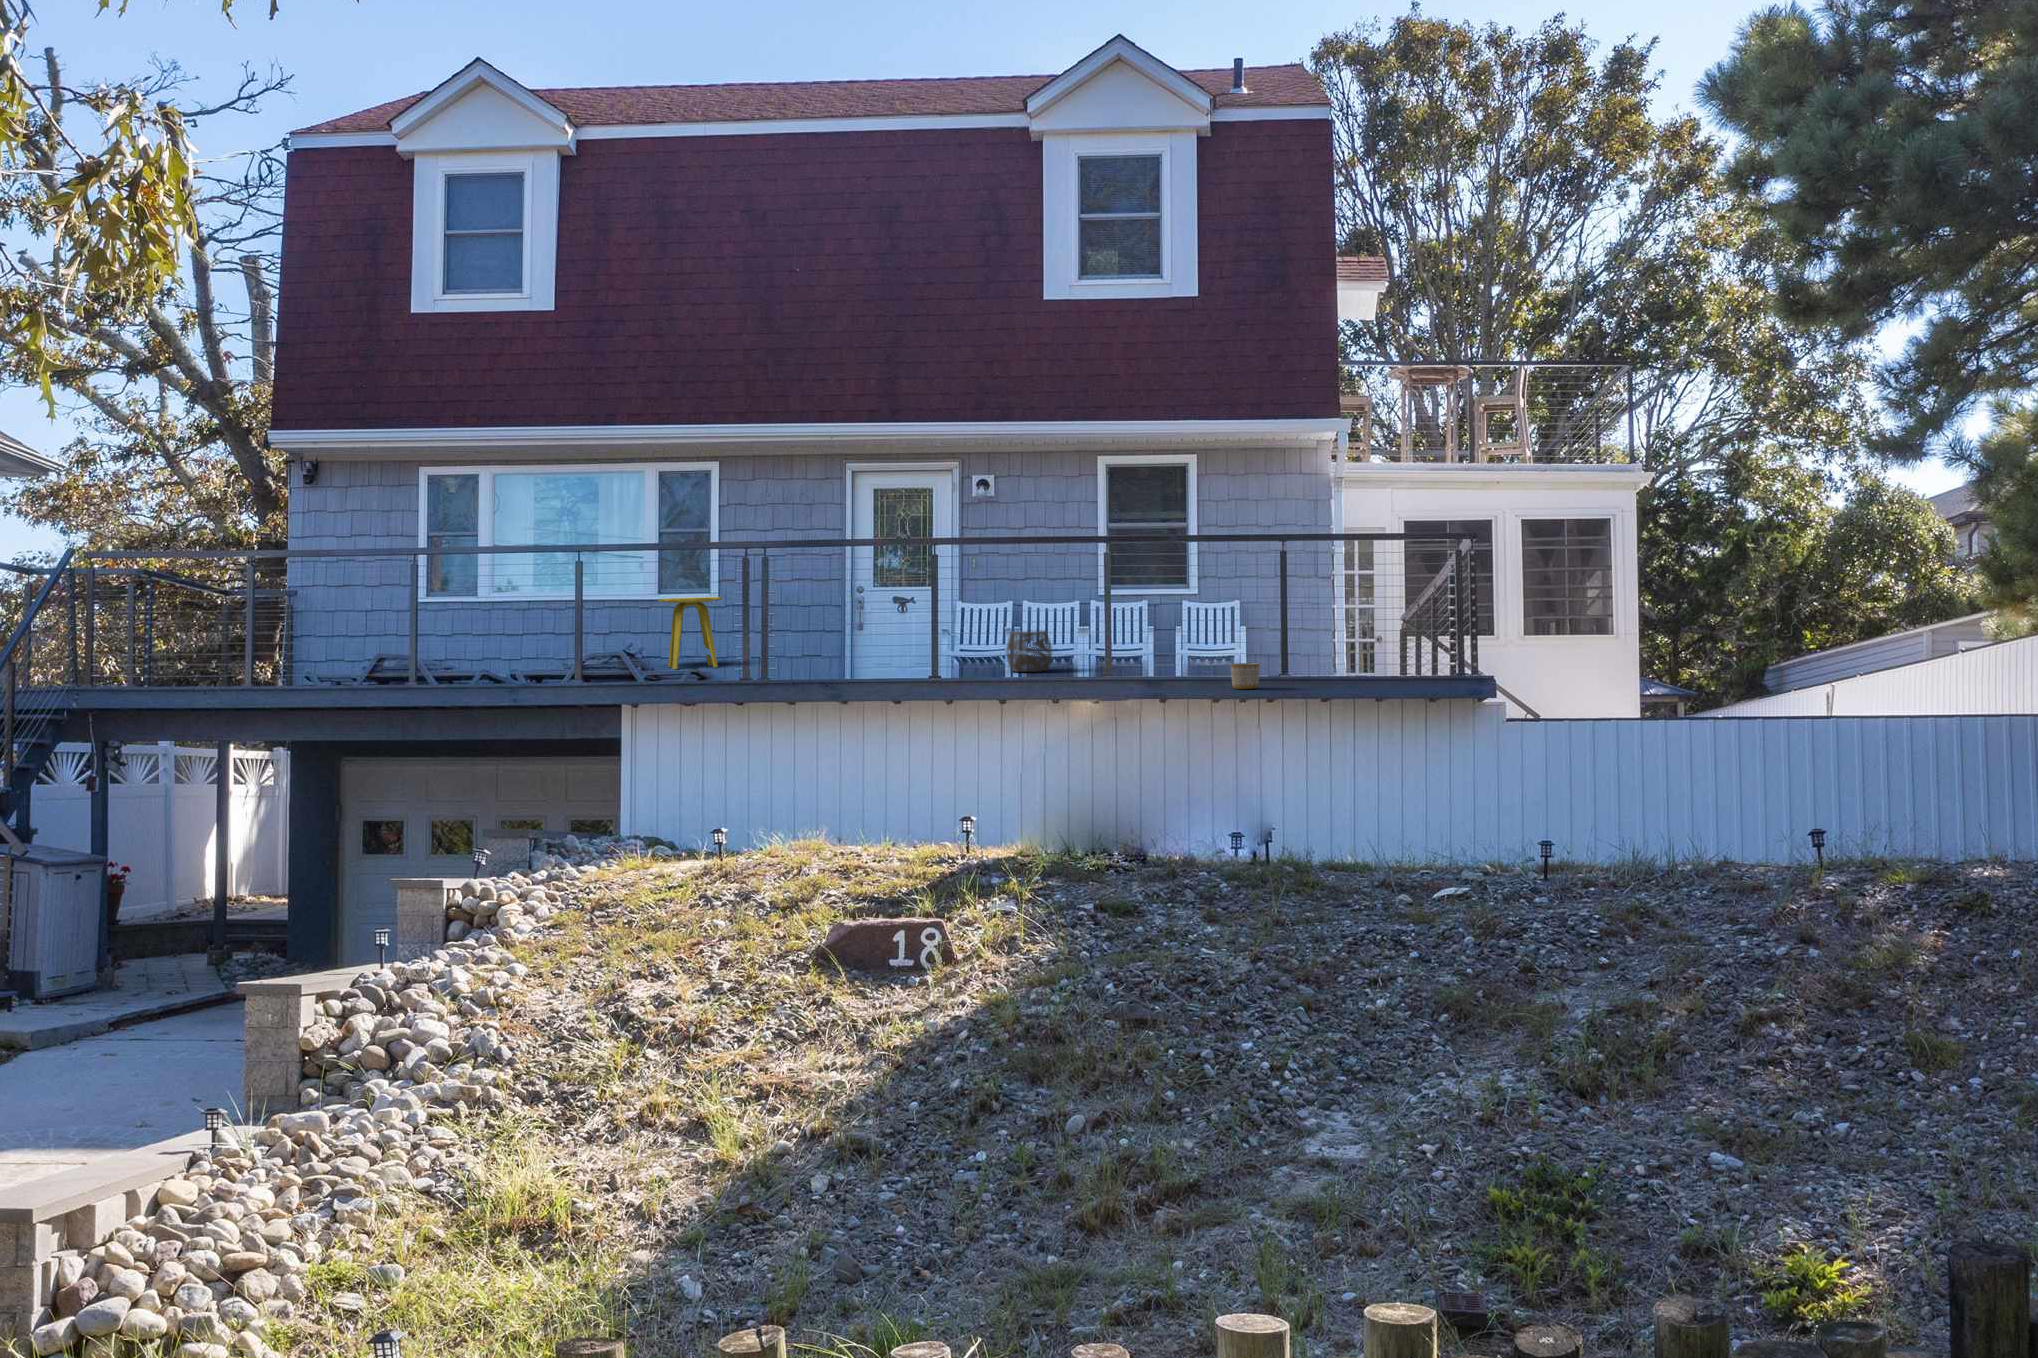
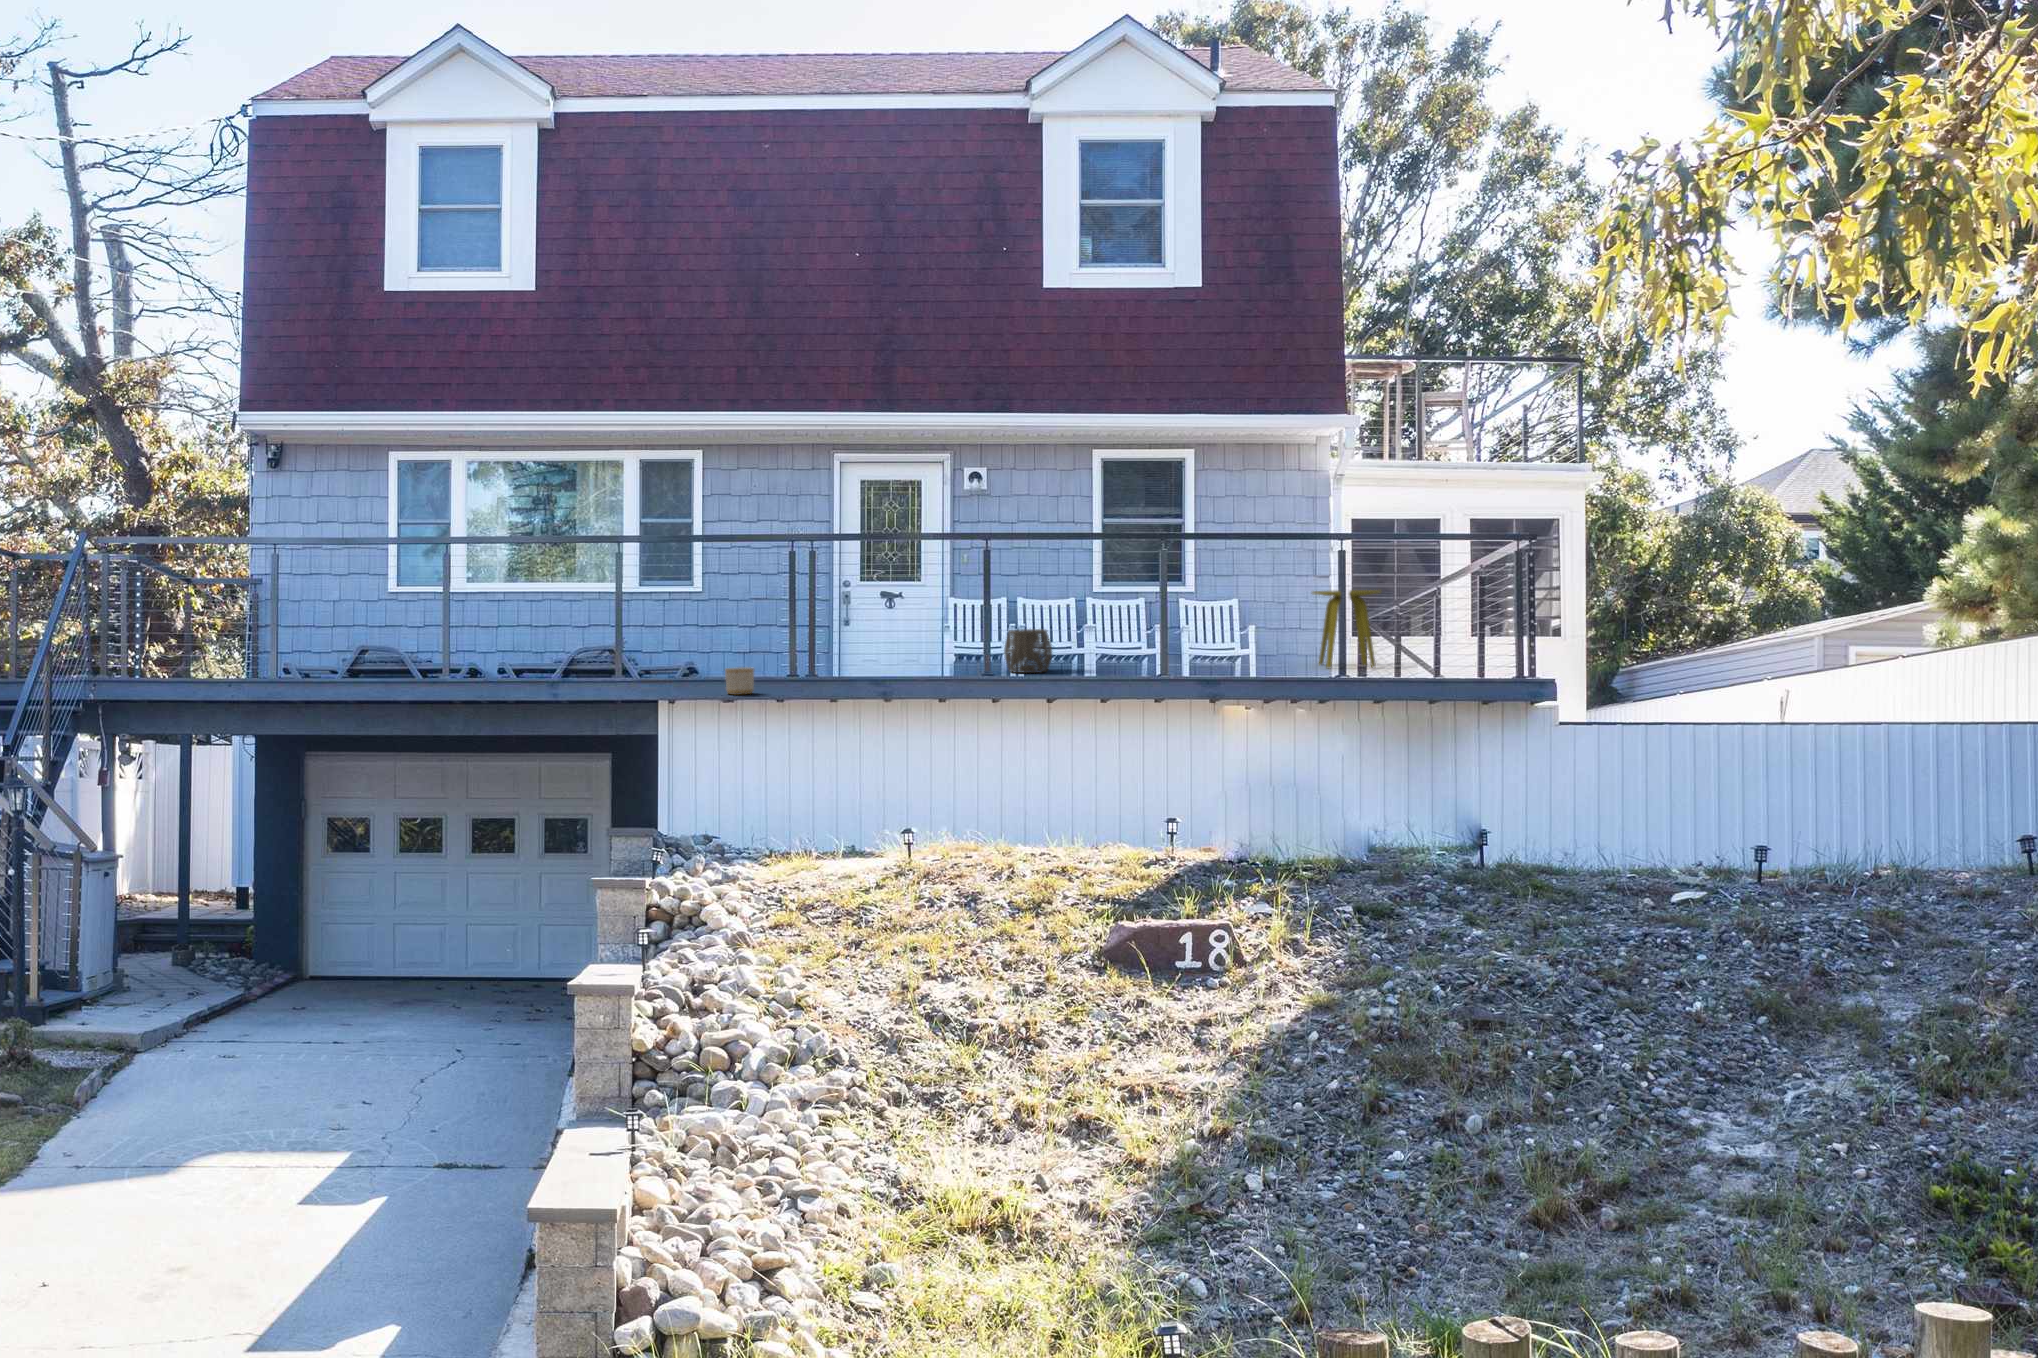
side table: present [658,597,722,669] -> present [1312,590,1381,668]
planter: present [1230,663,1259,689] -> present [725,667,754,695]

